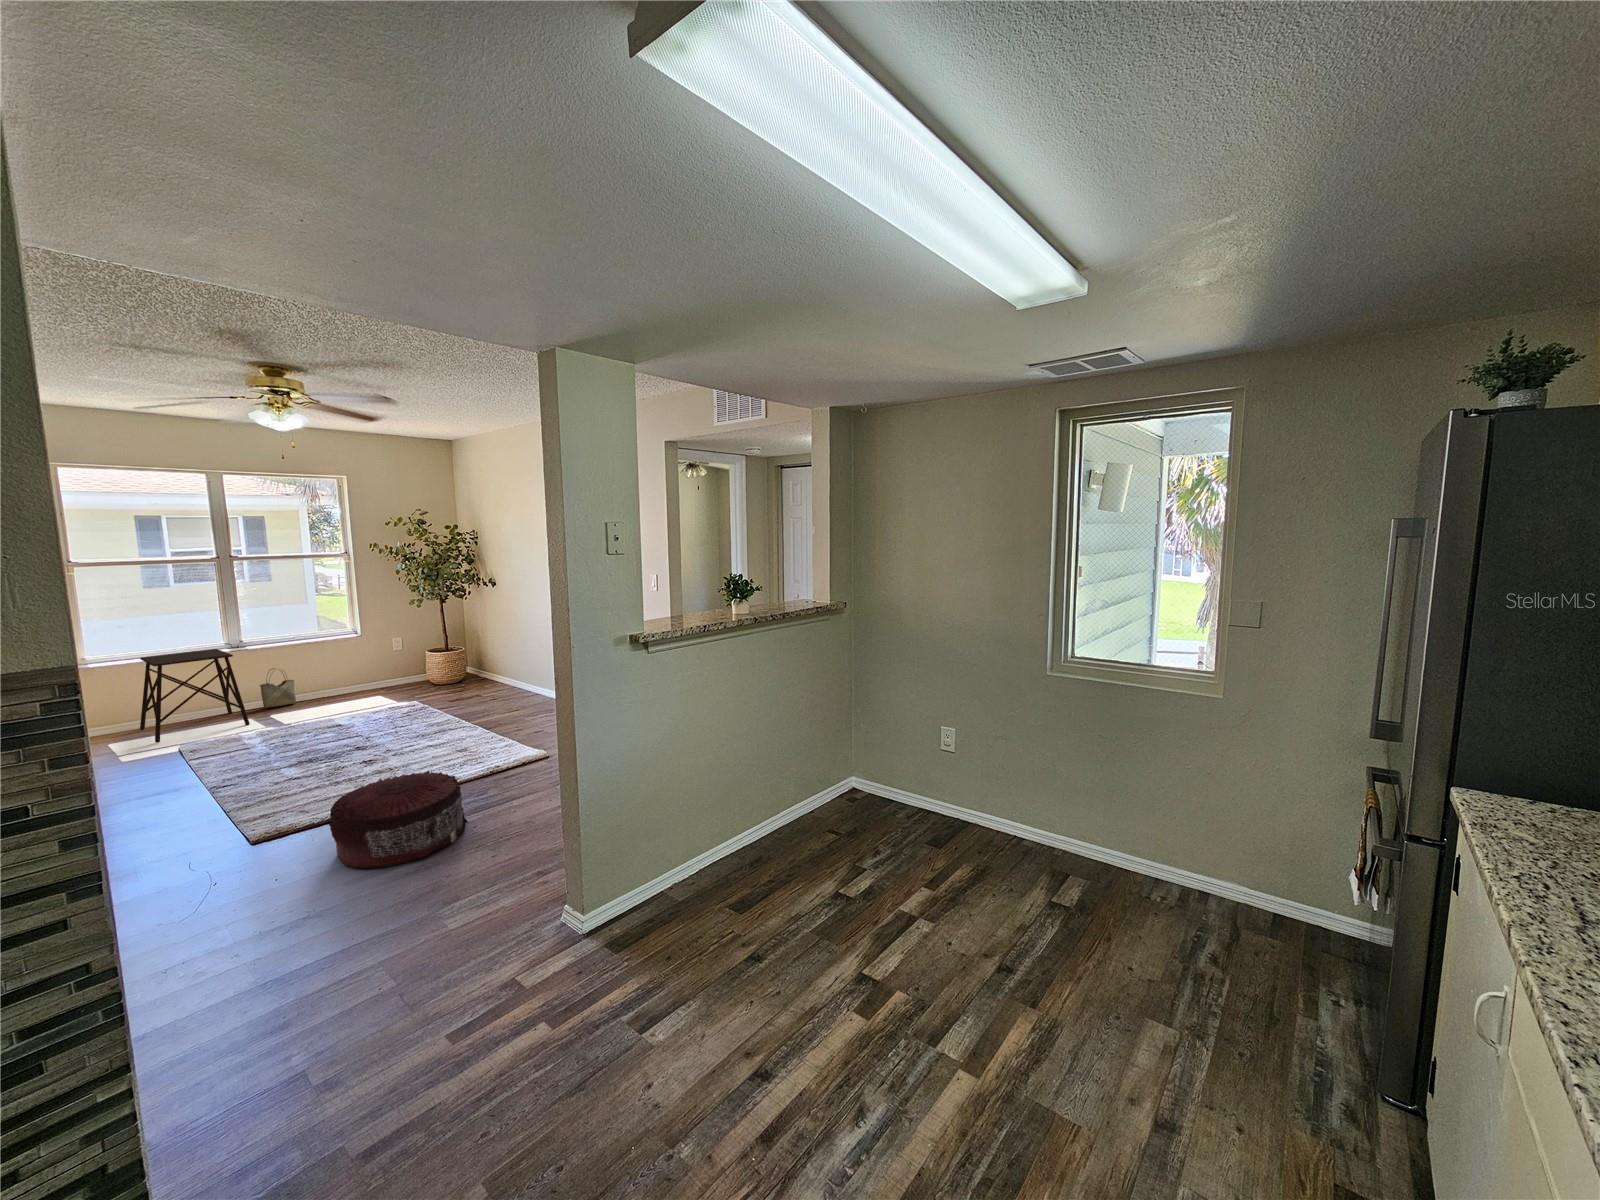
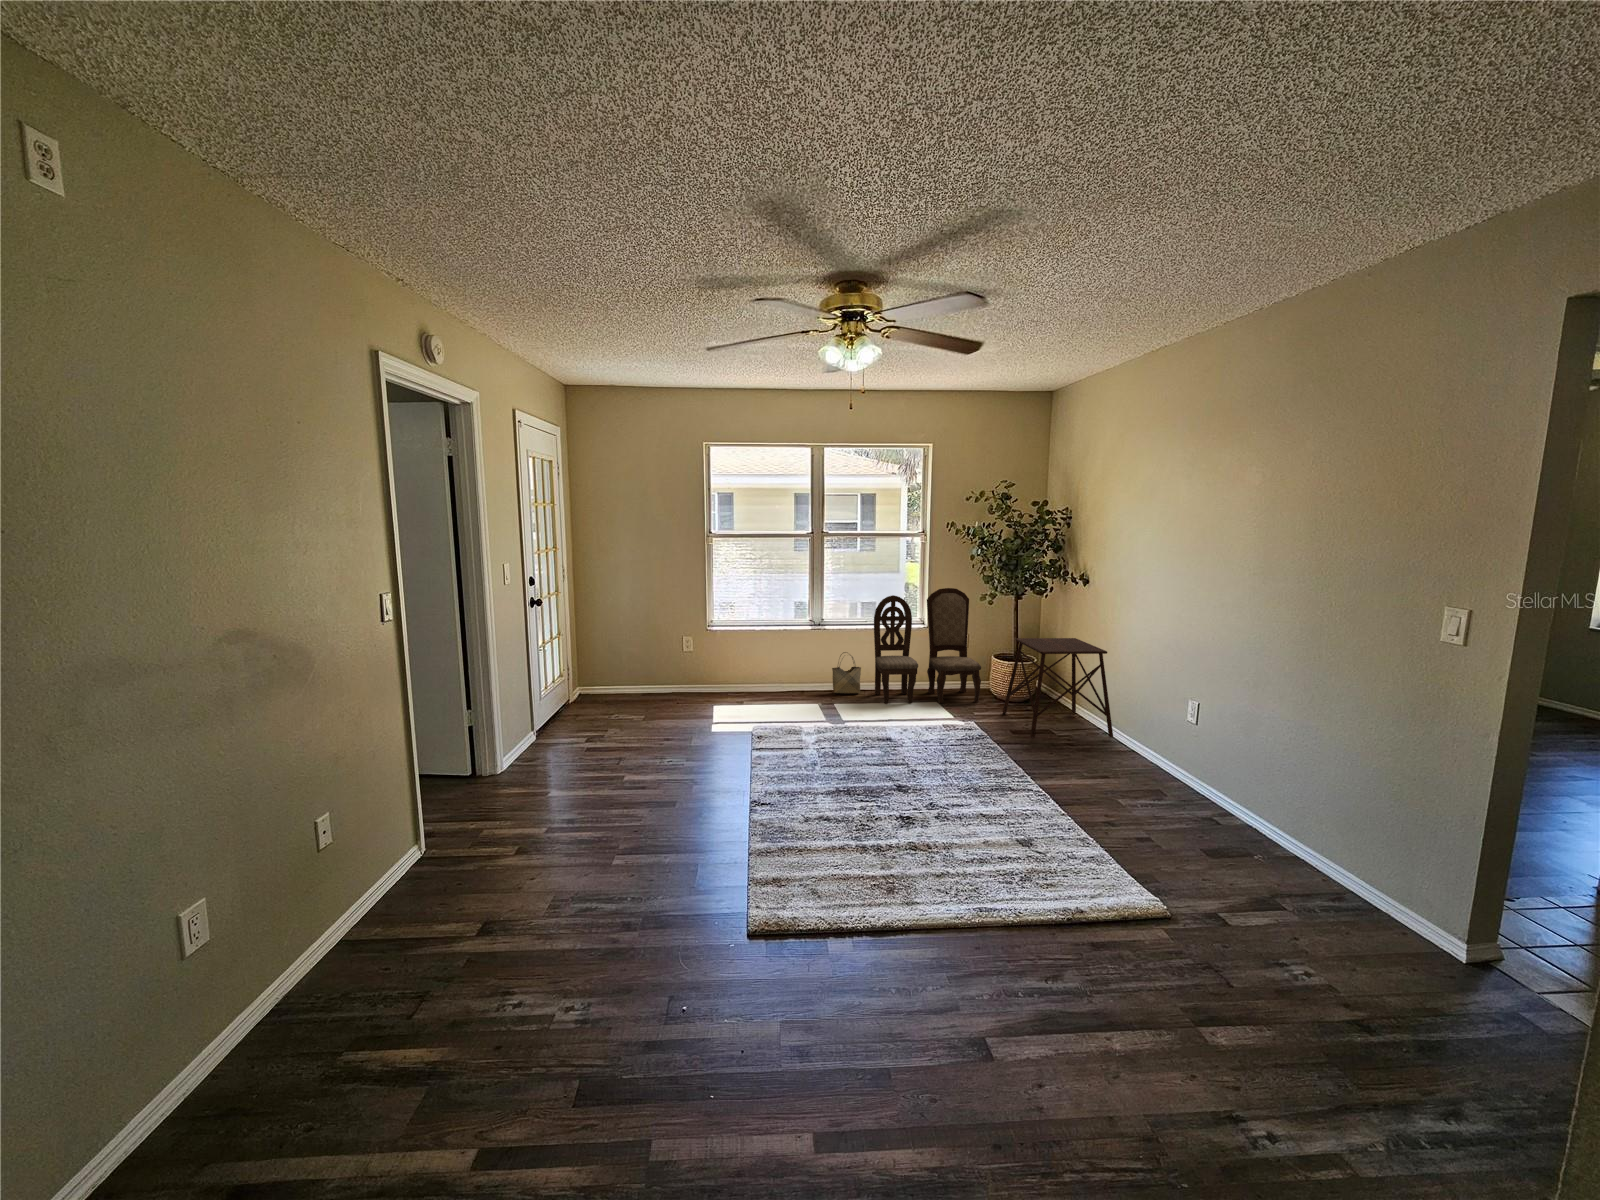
dining chair: none [303,599,419,705] -> present [874,588,981,703]
side table: present [140,649,250,743] -> present [1003,638,1113,737]
pouf: present [329,771,468,869] -> none [819,914,1026,1143]

